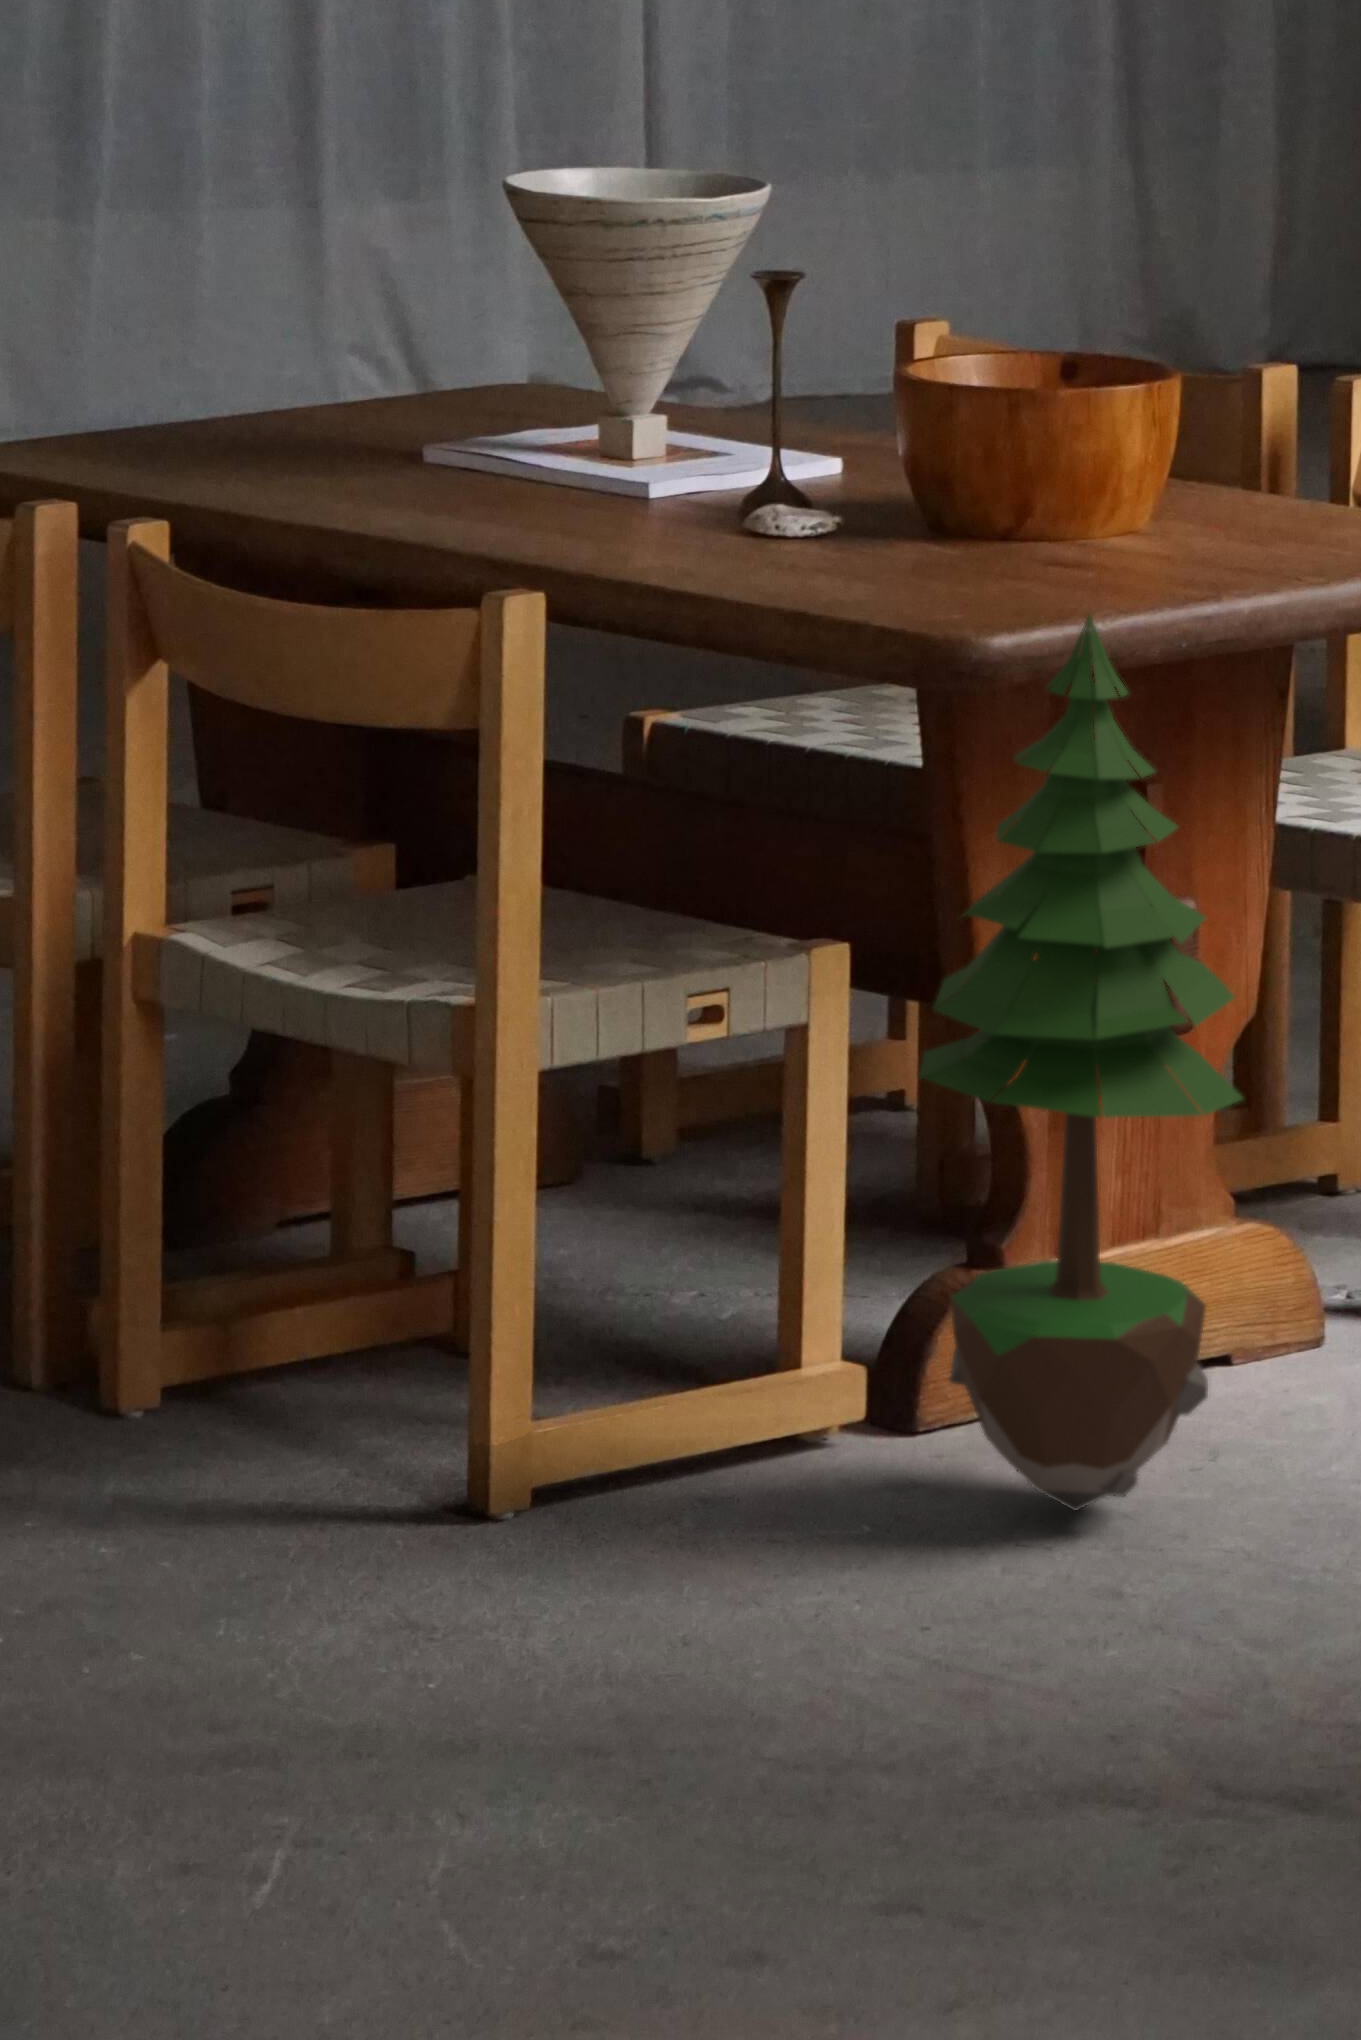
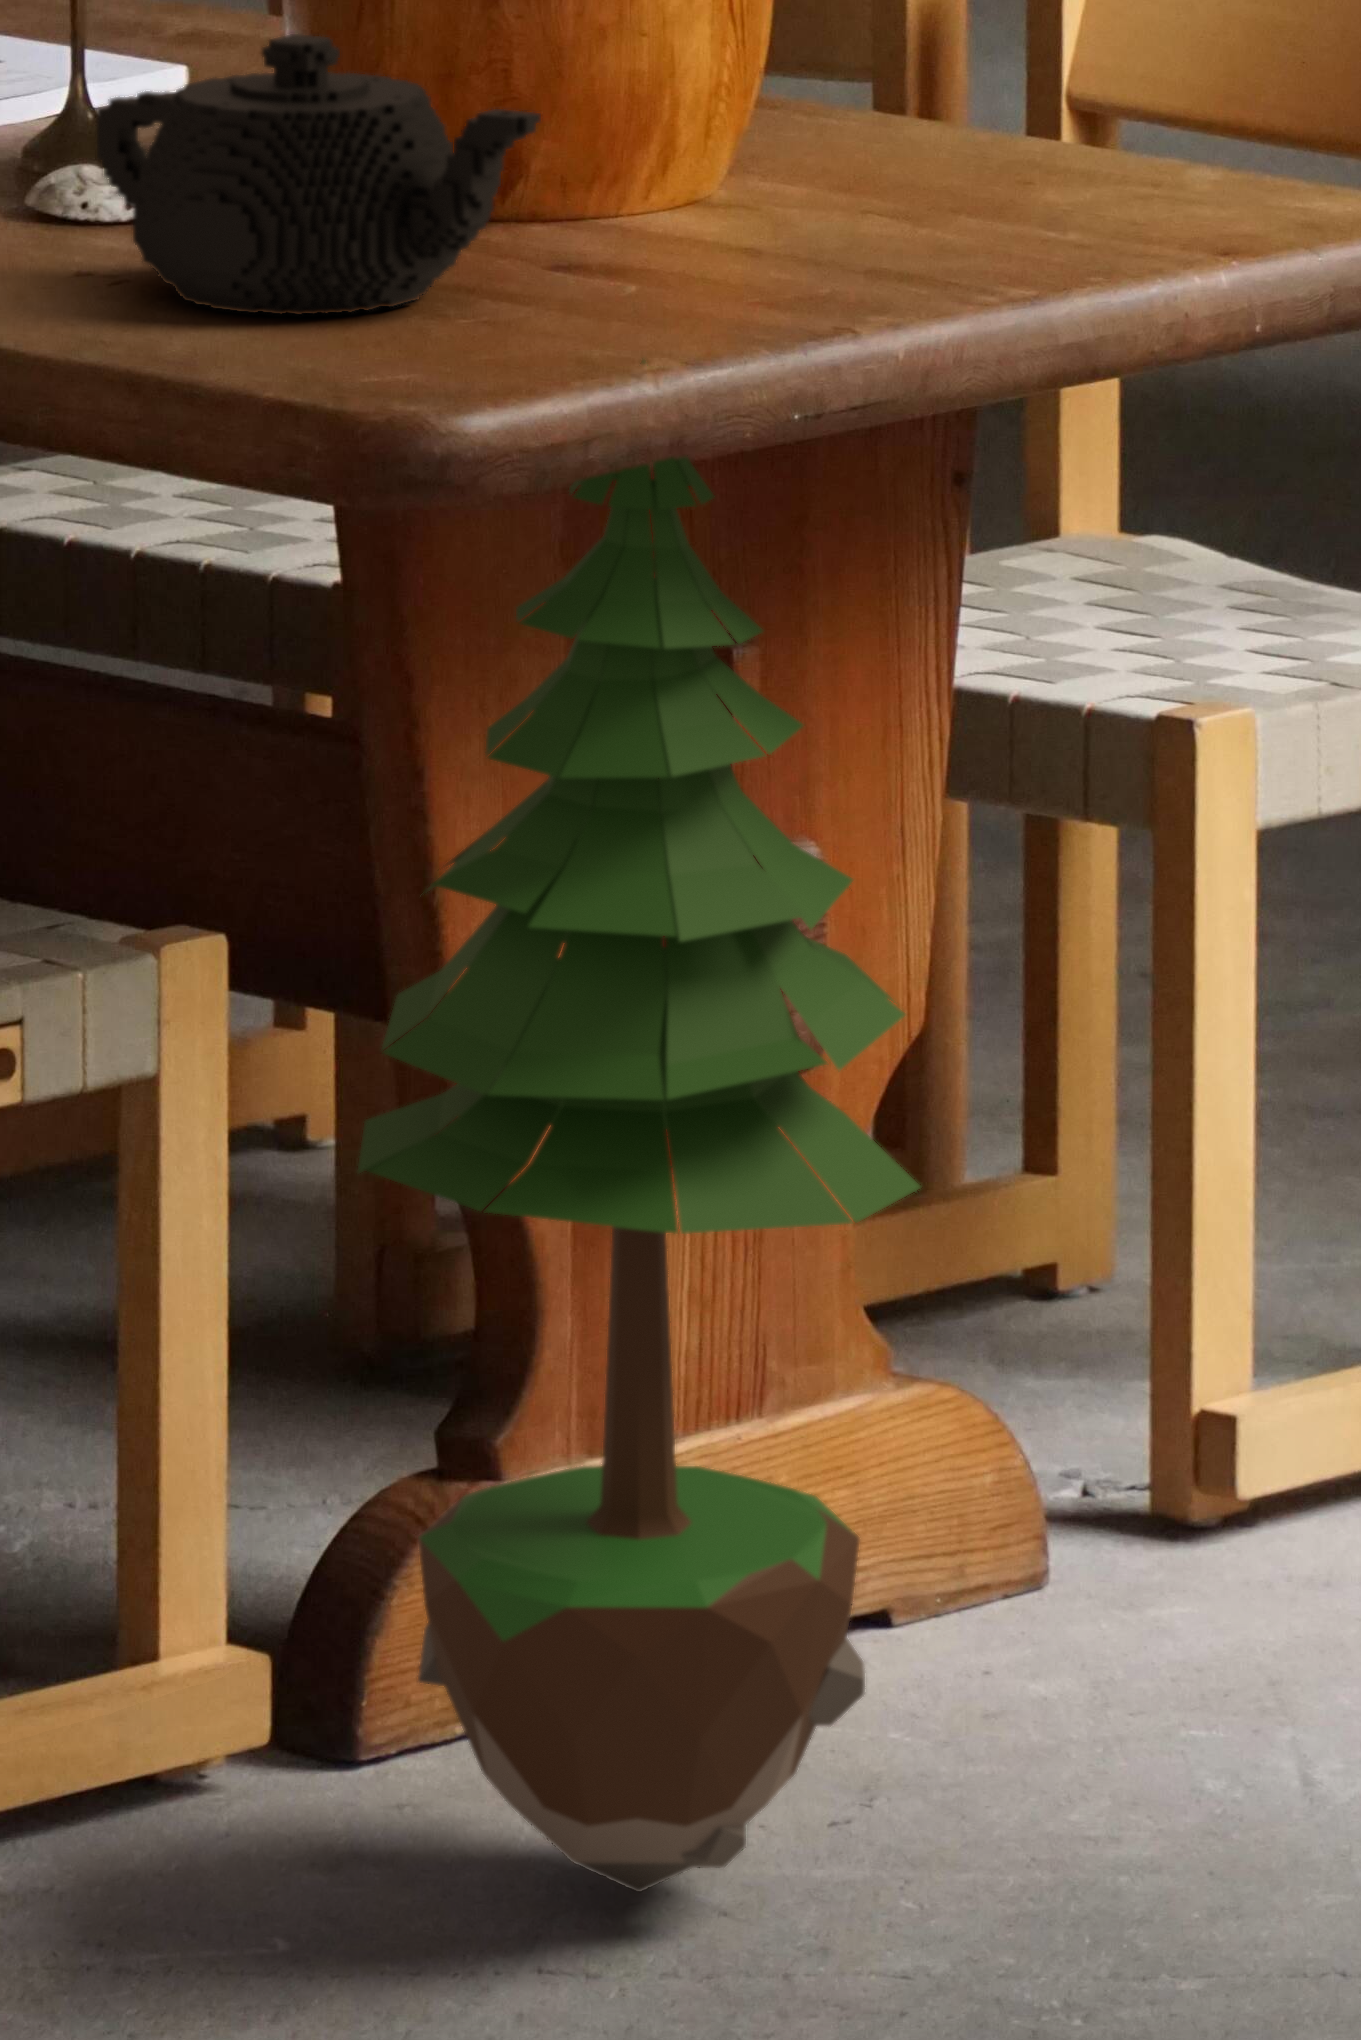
teapot: none [782,427,1035,587] -> present [97,34,541,315]

